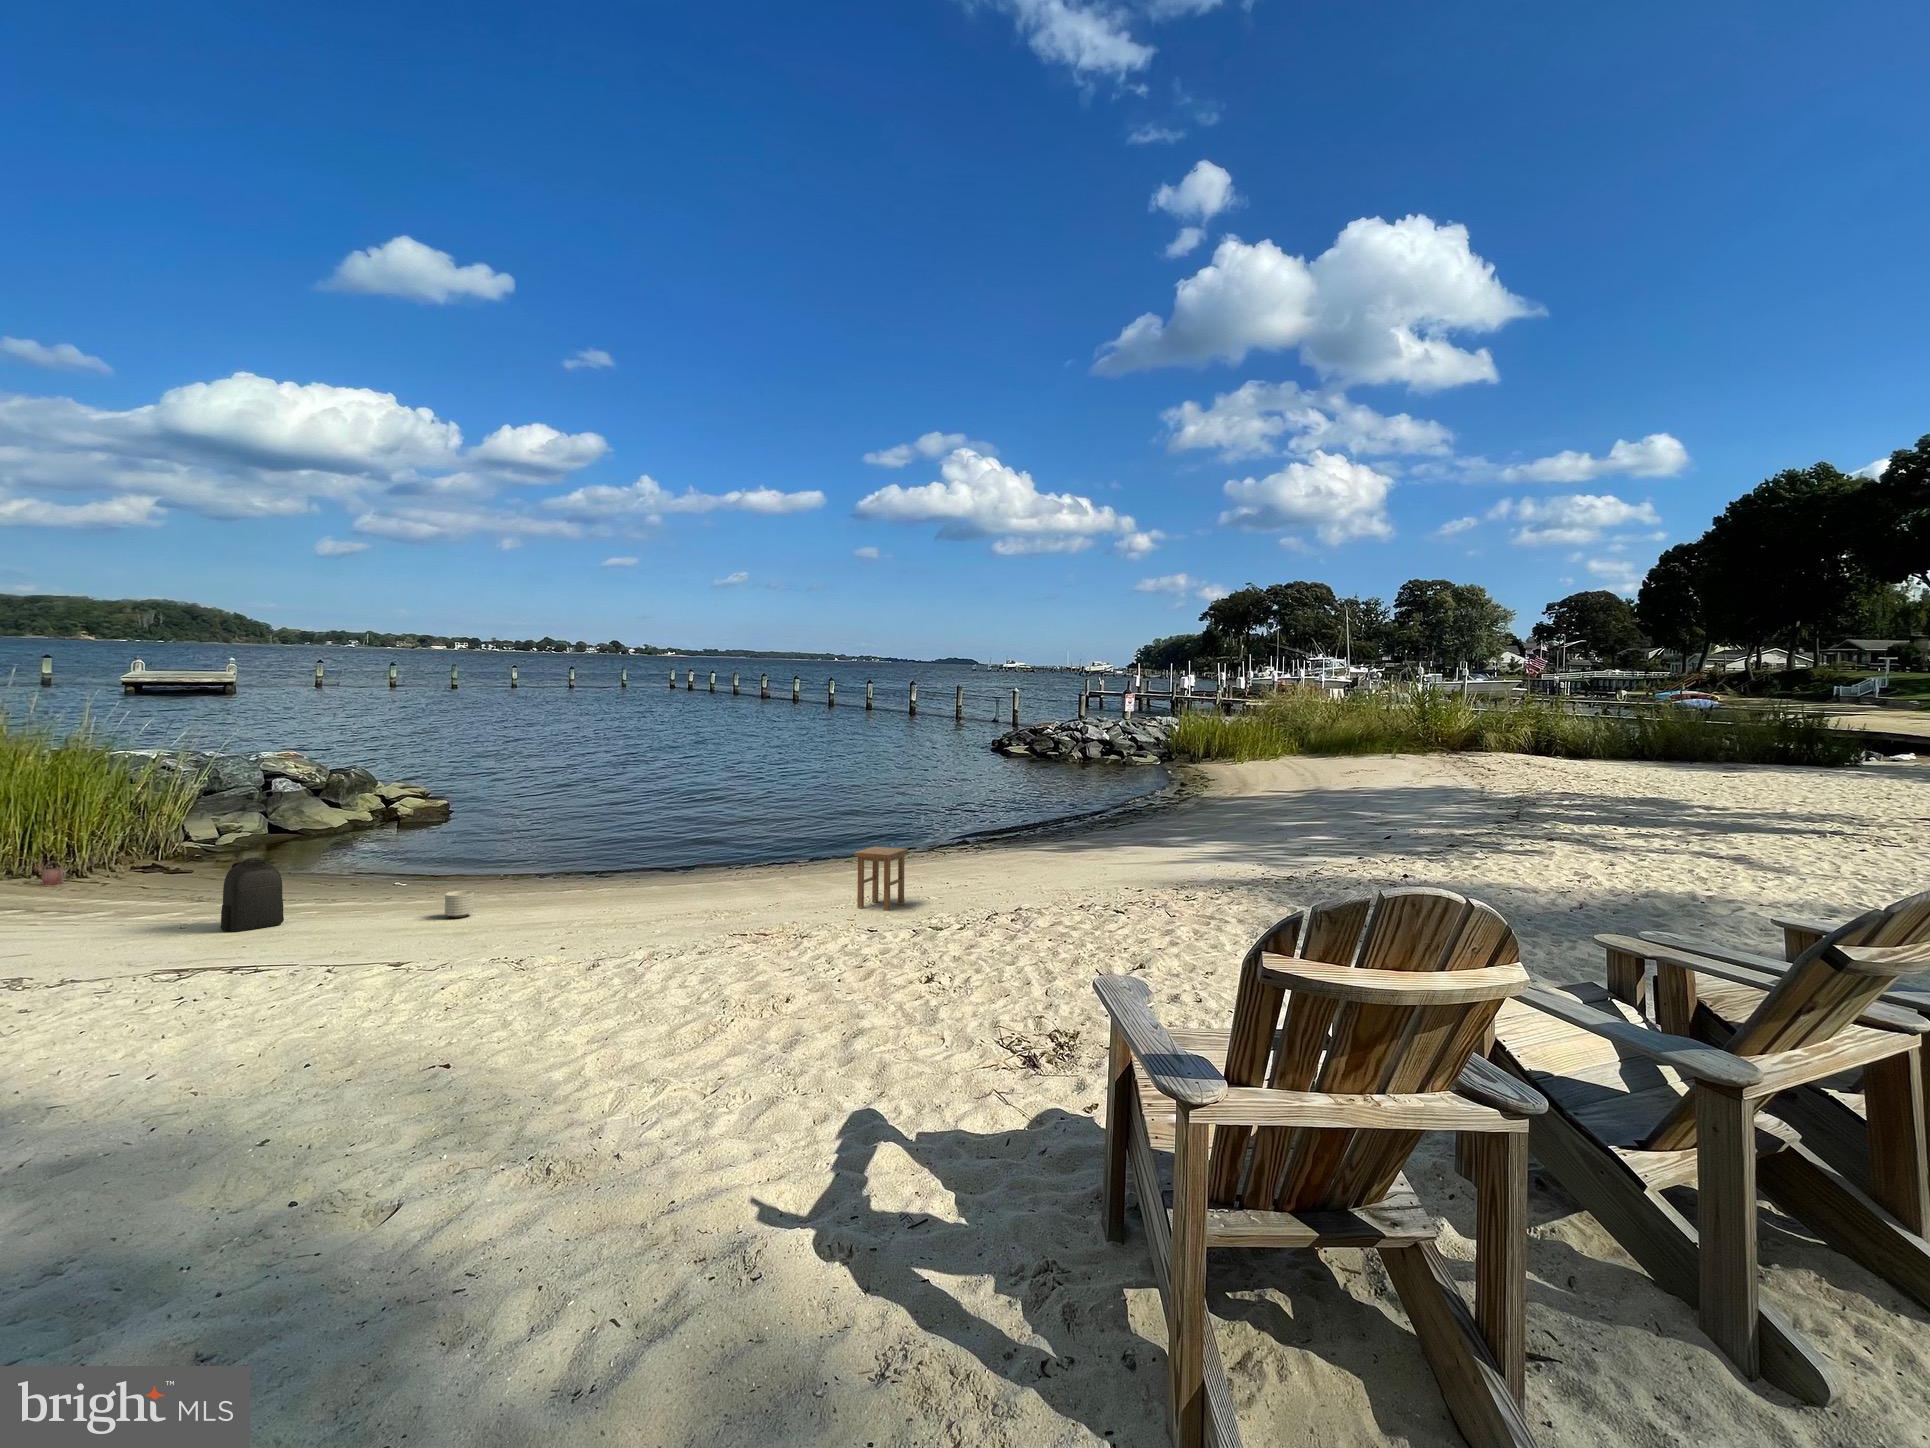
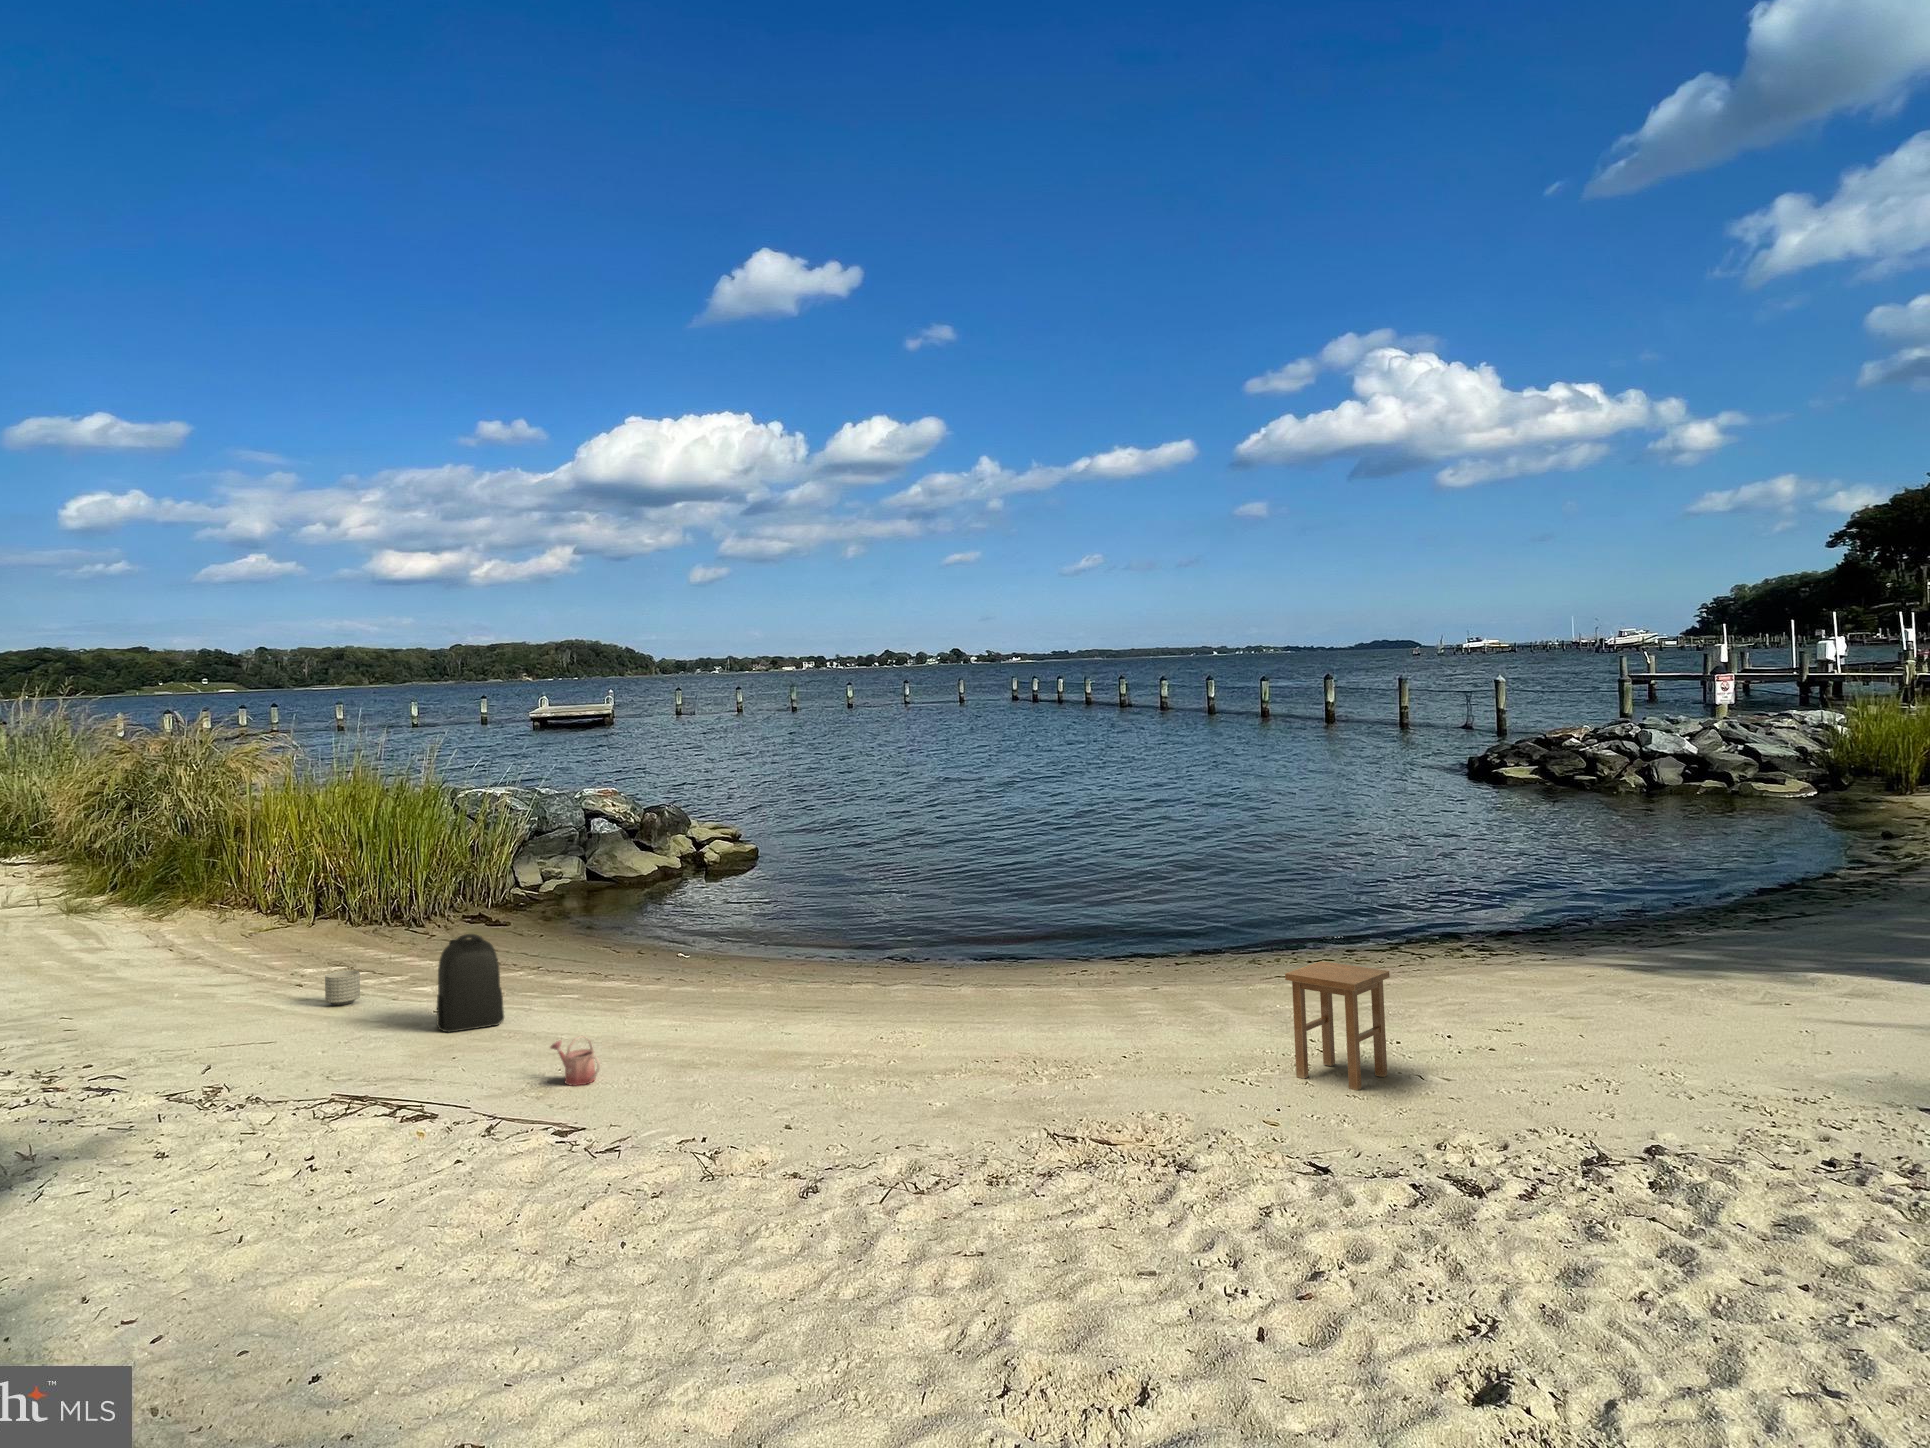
watering can: present [34,862,66,885] -> present [550,1036,600,1086]
planter: present [445,890,474,918] -> present [325,971,360,1005]

